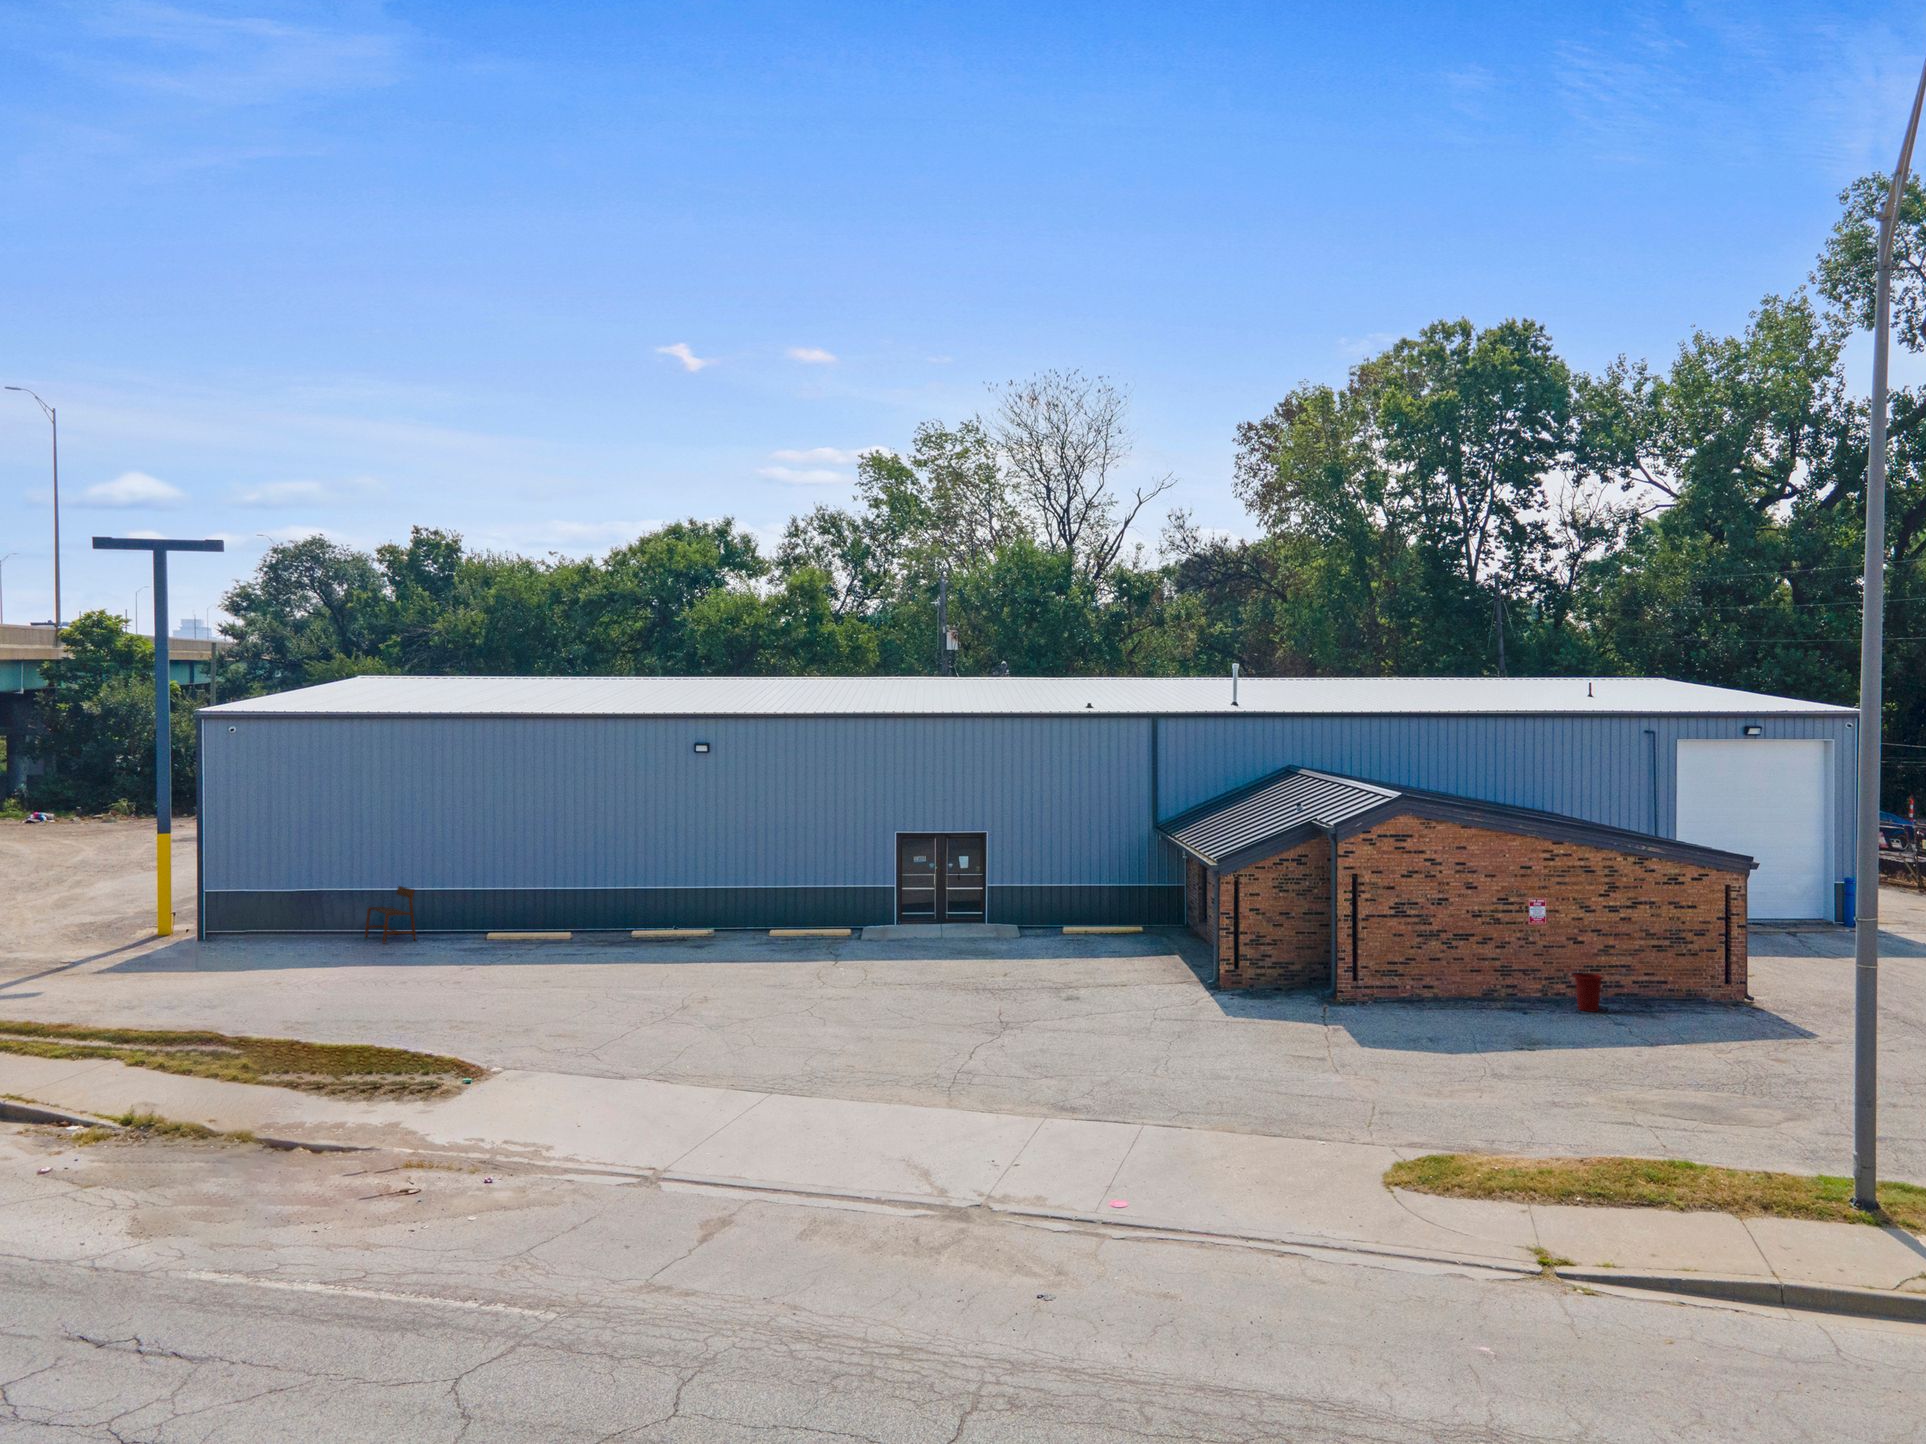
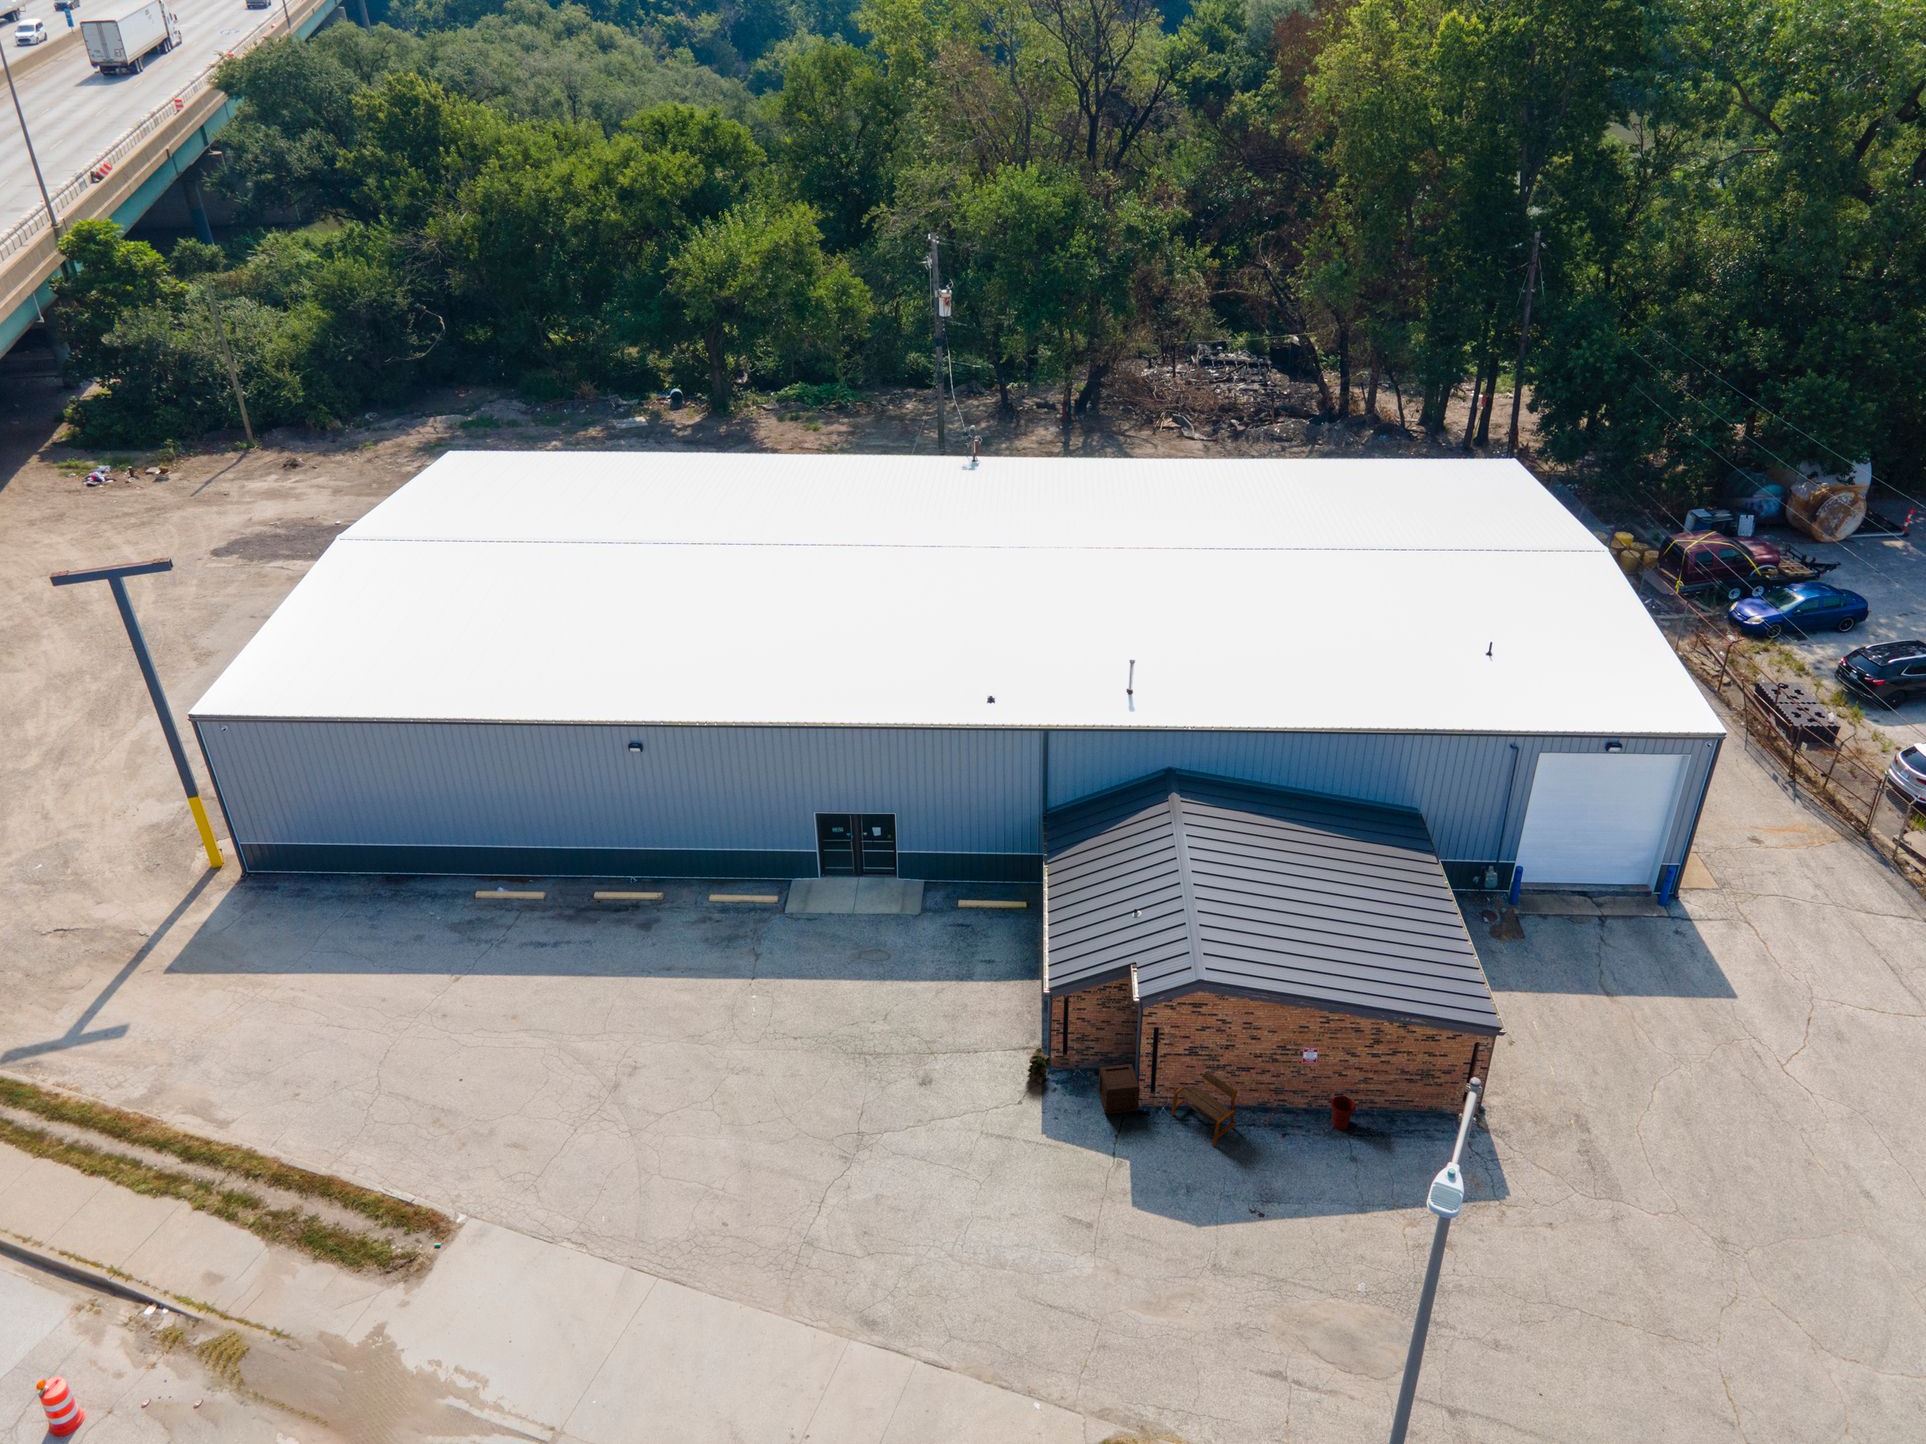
bench: present [365,886,416,944] -> present [1171,1071,1237,1147]
decorative plant: none [1195,956,1224,998] -> present [1027,1048,1051,1084]
wooden crate: none [1285,959,1341,1009] -> present [1098,1064,1140,1114]

